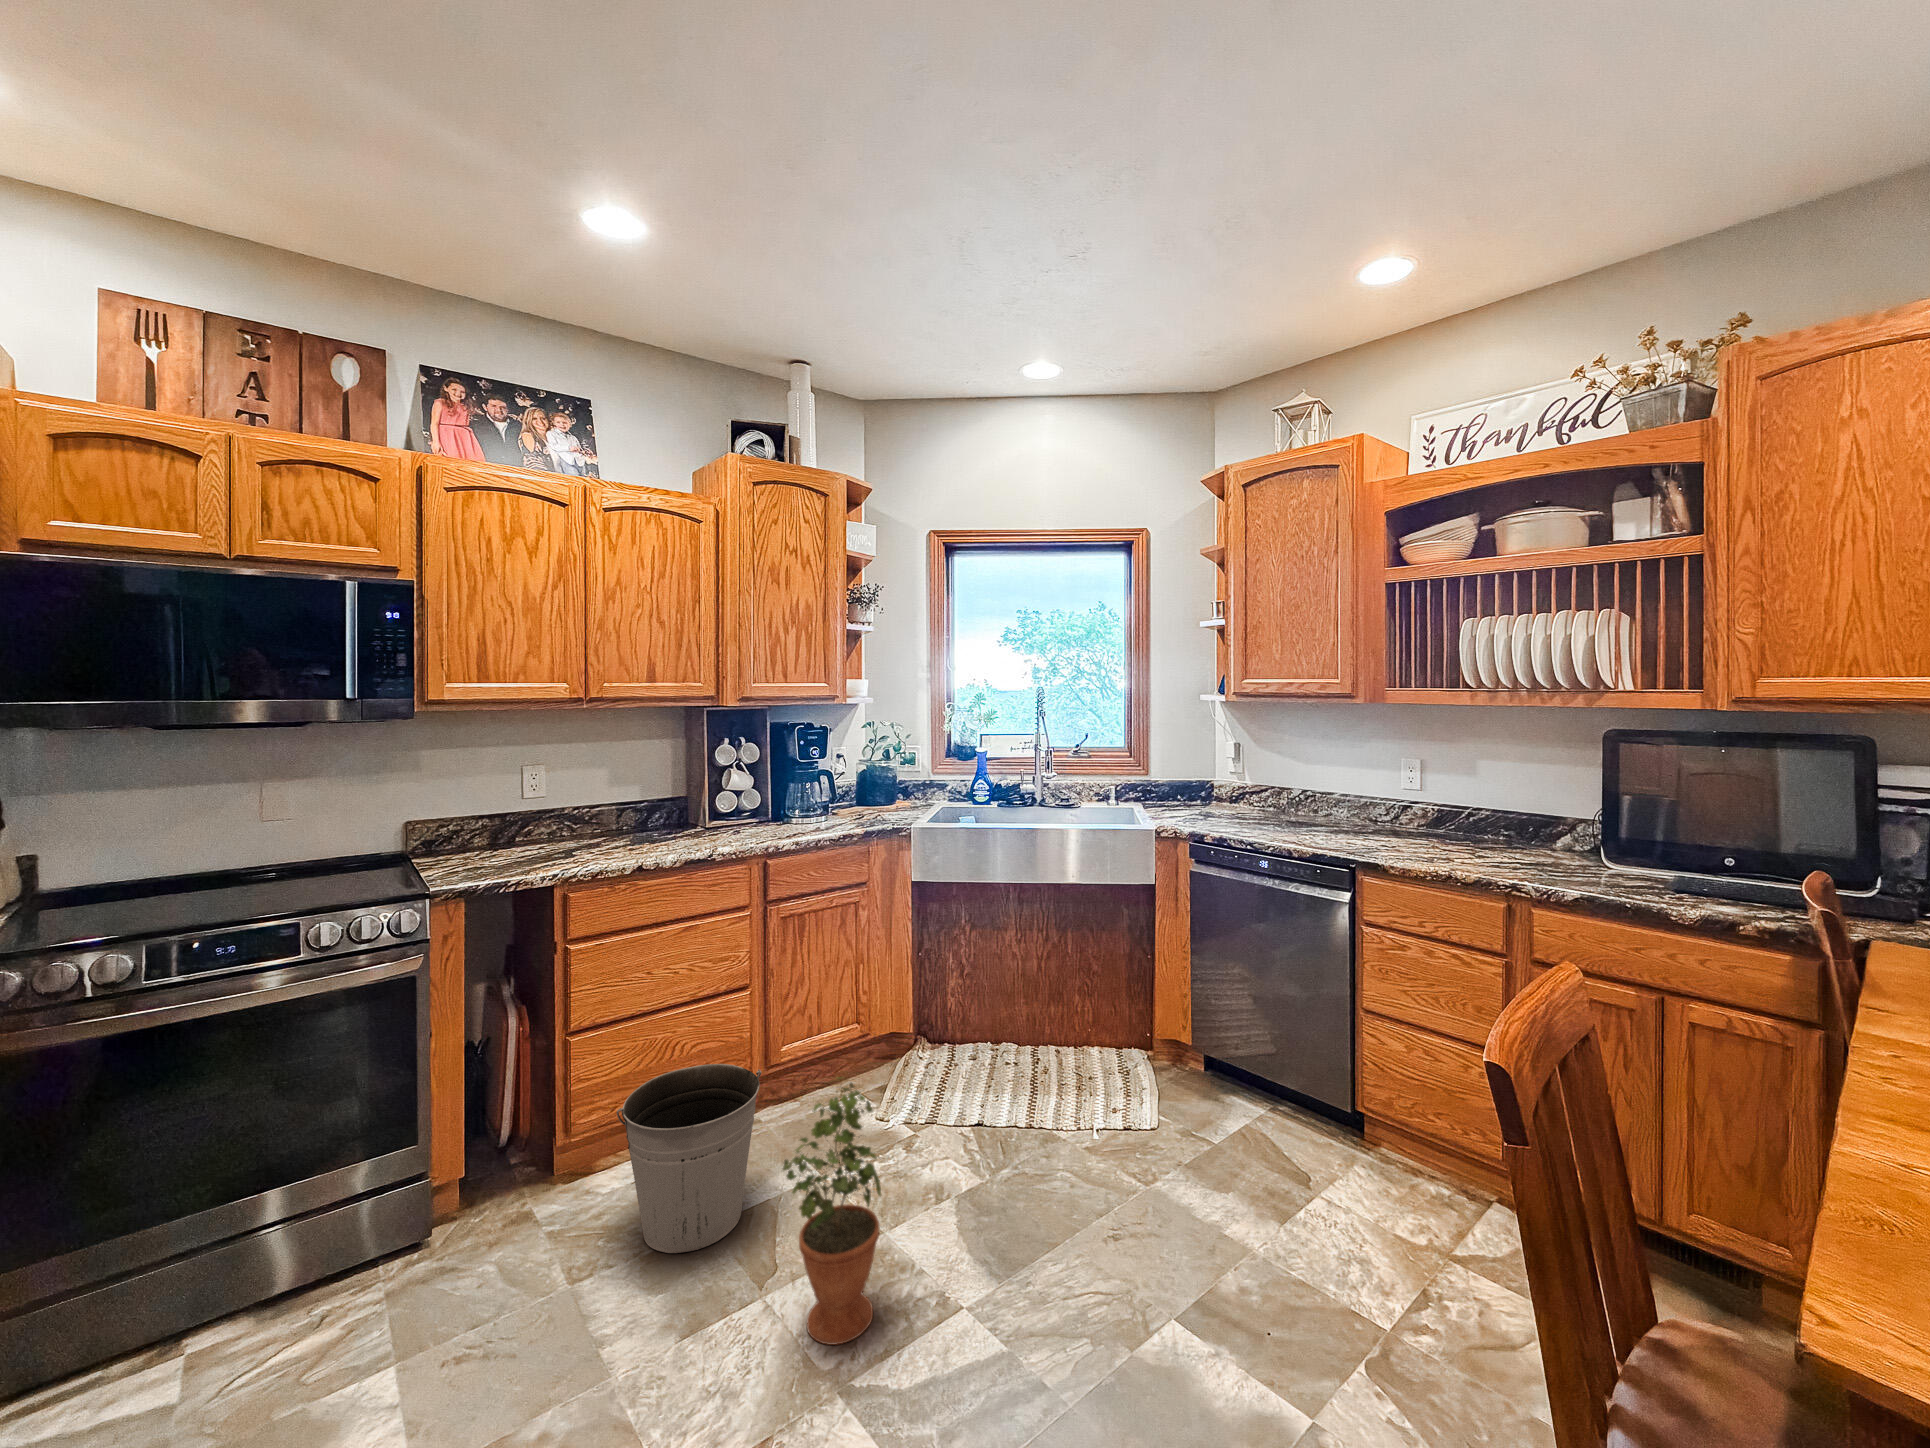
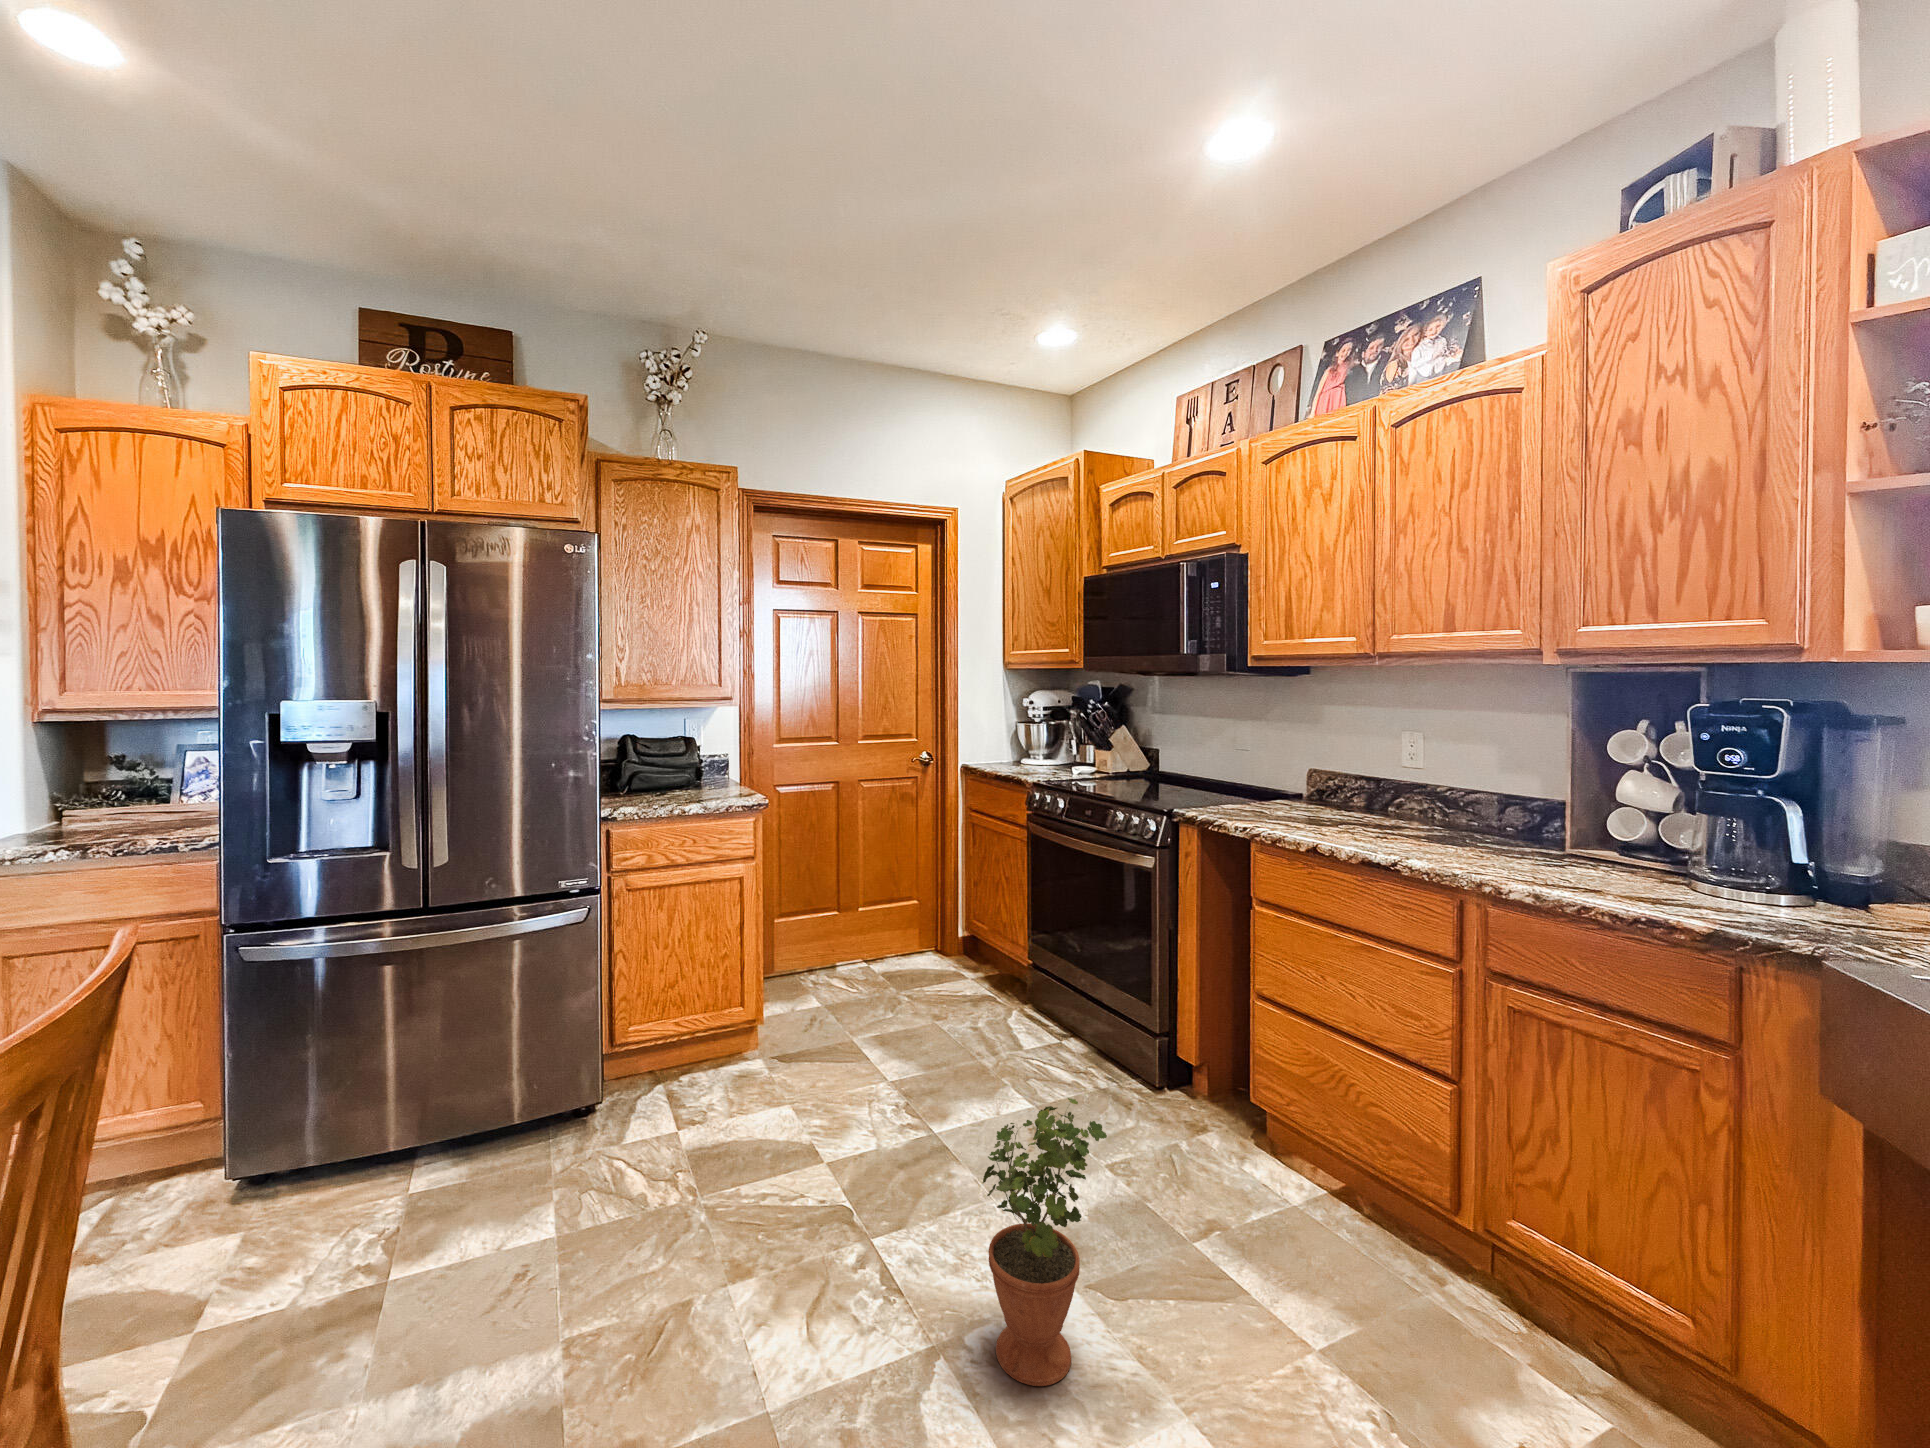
bucket: present [617,1064,762,1253] -> none [1126,1051,1283,1267]

